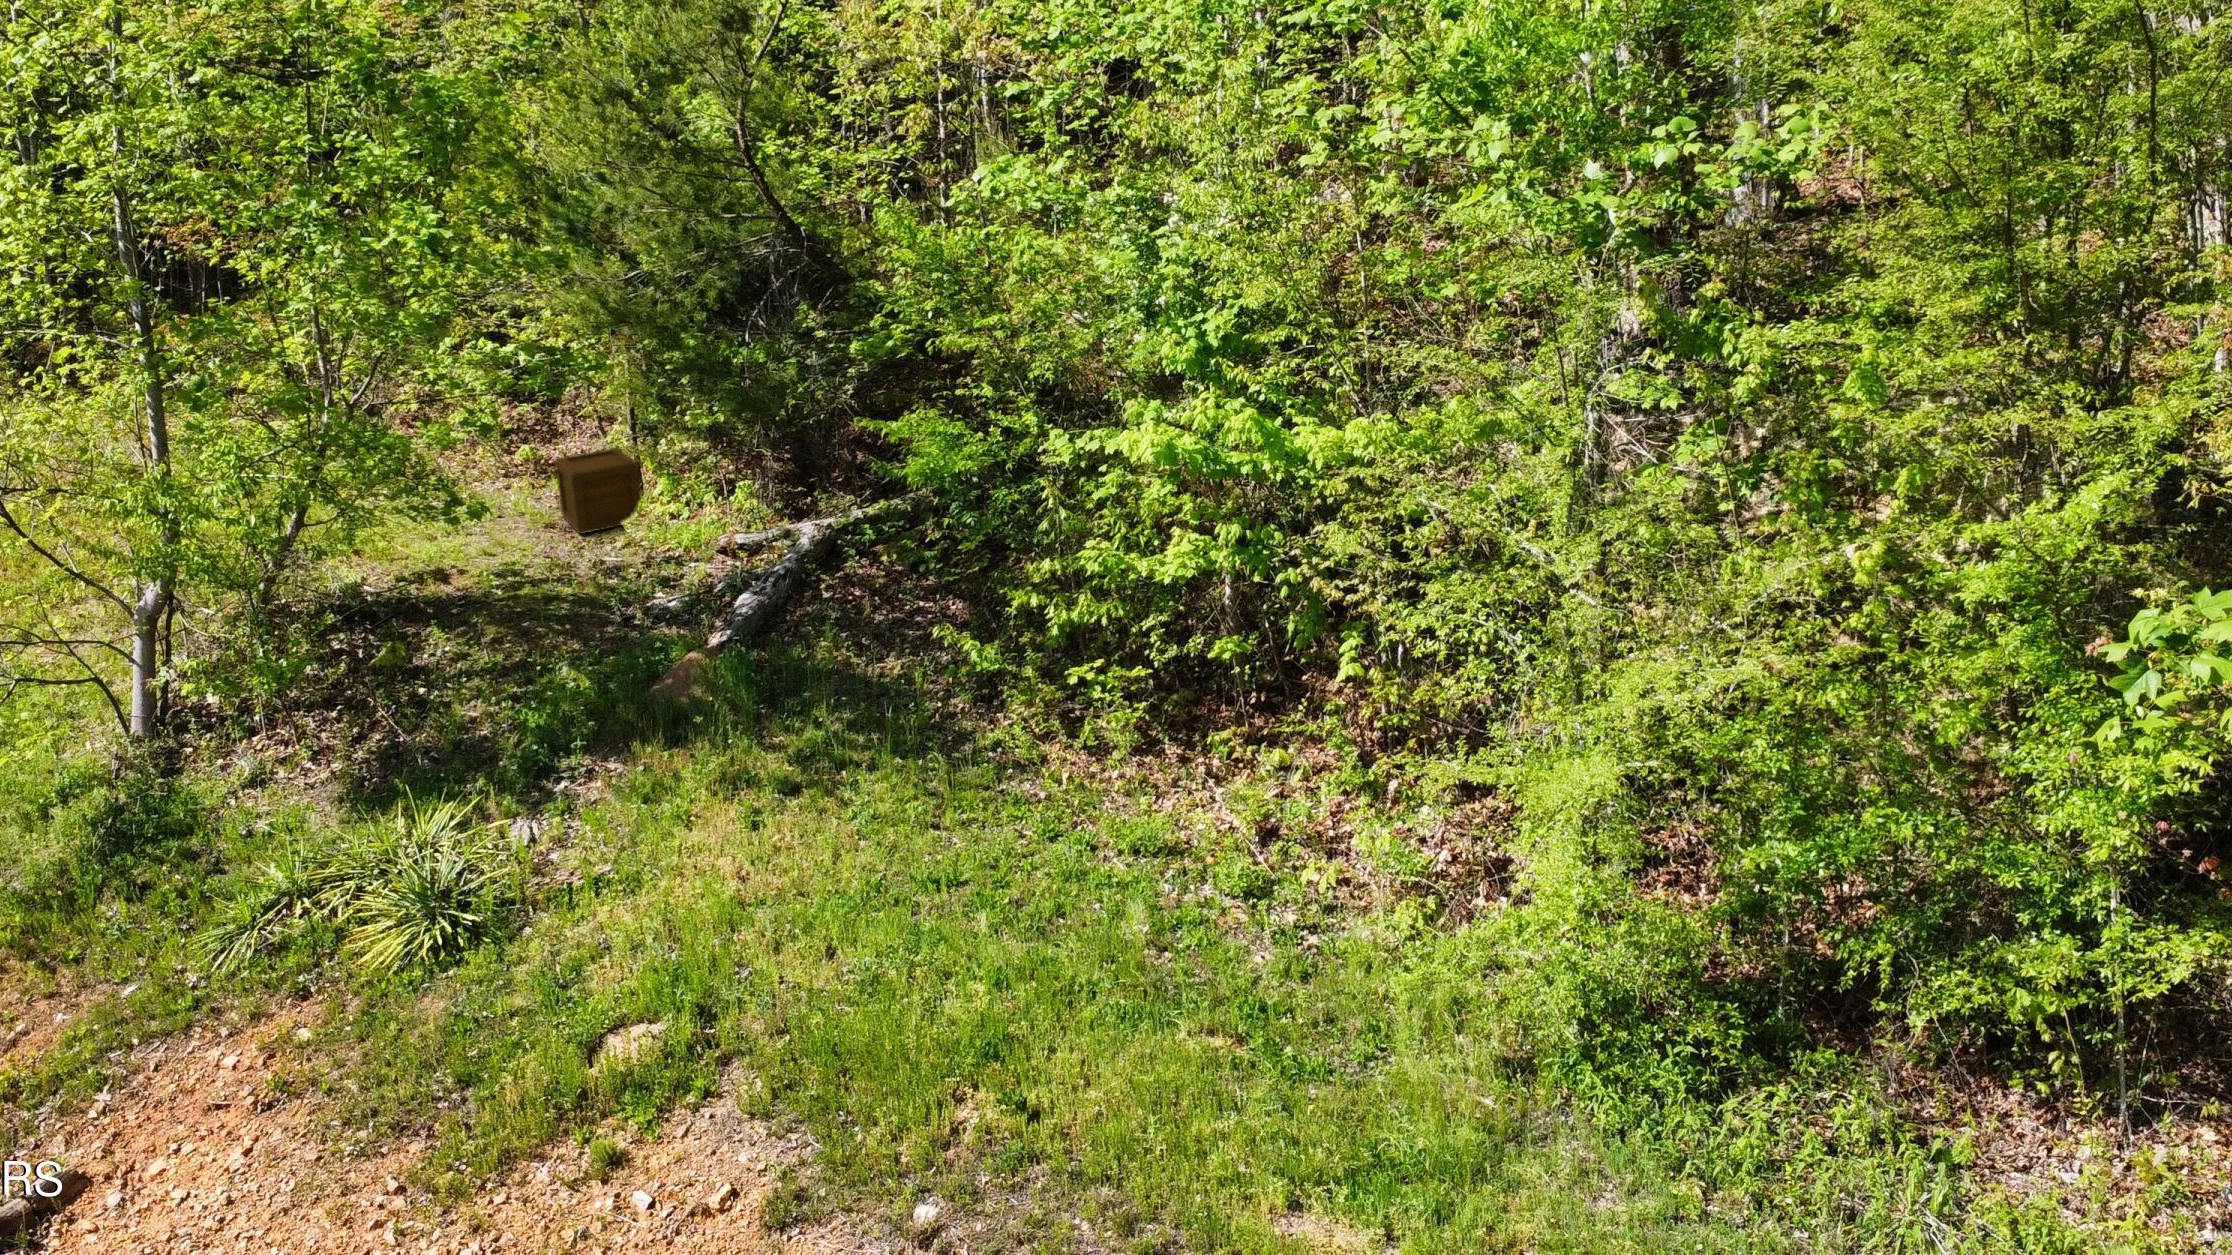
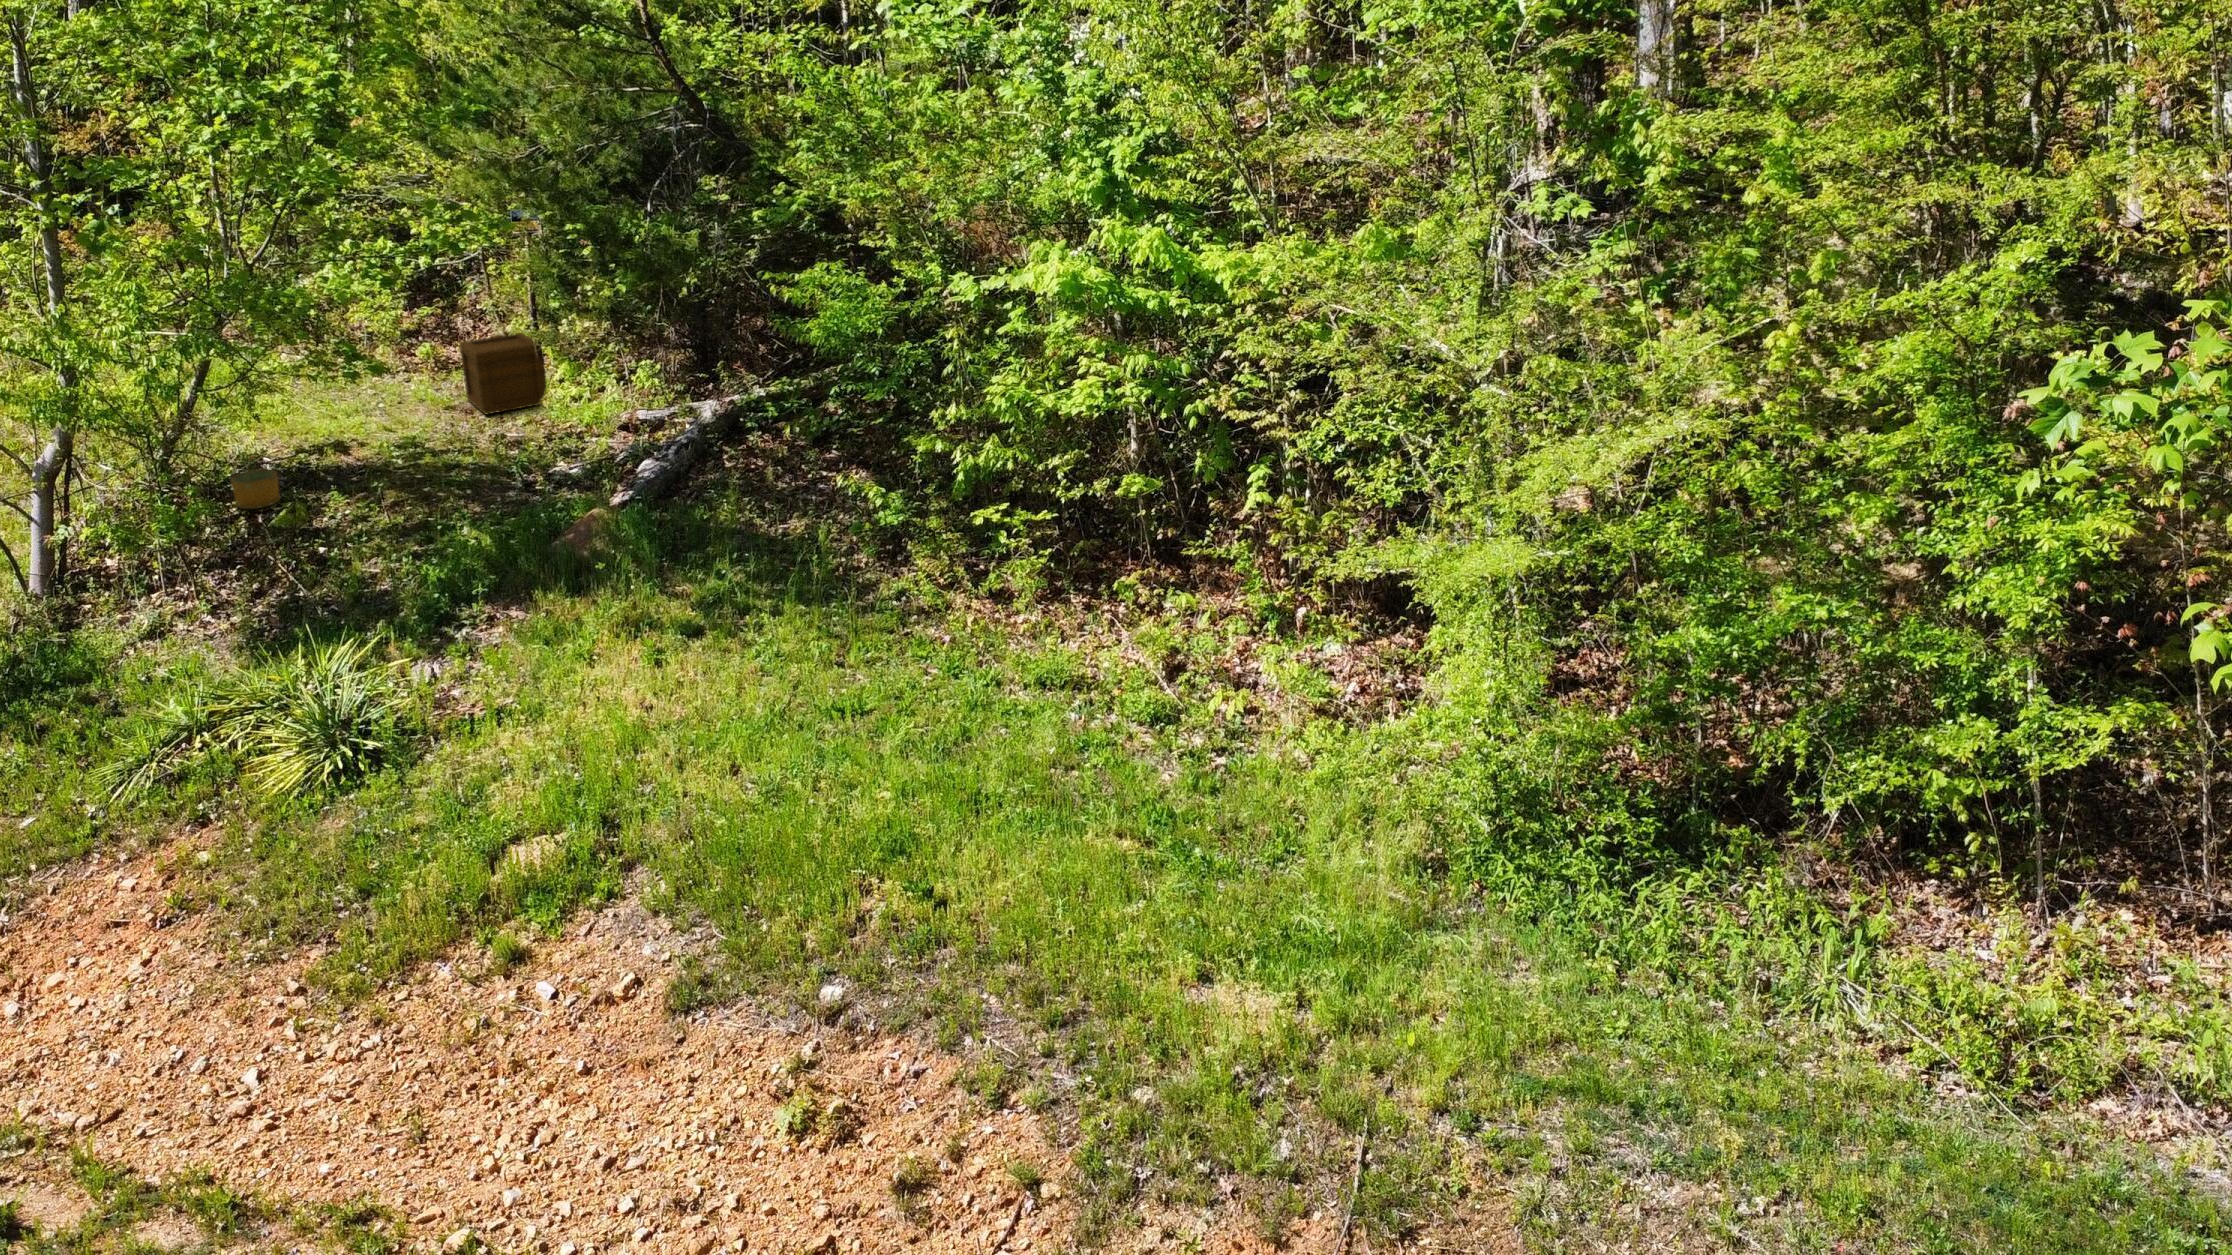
bucket: none [326,588,376,645] -> present [231,455,280,509]

